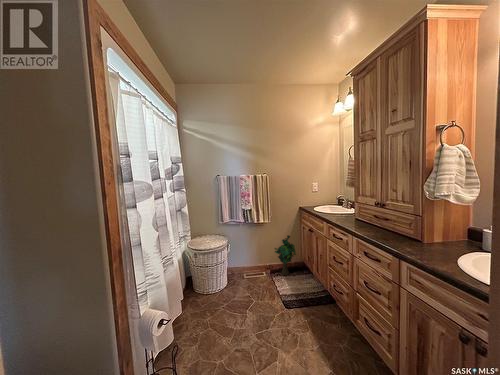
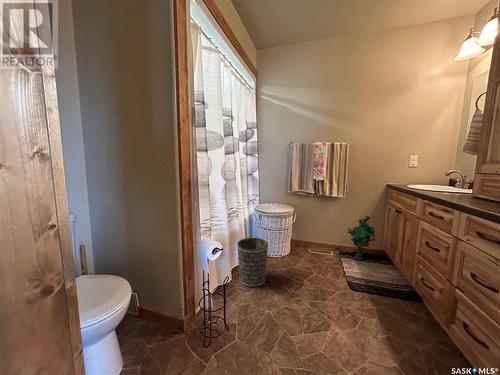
wastebasket: none [176,281,209,339] -> present [237,238,268,287]

